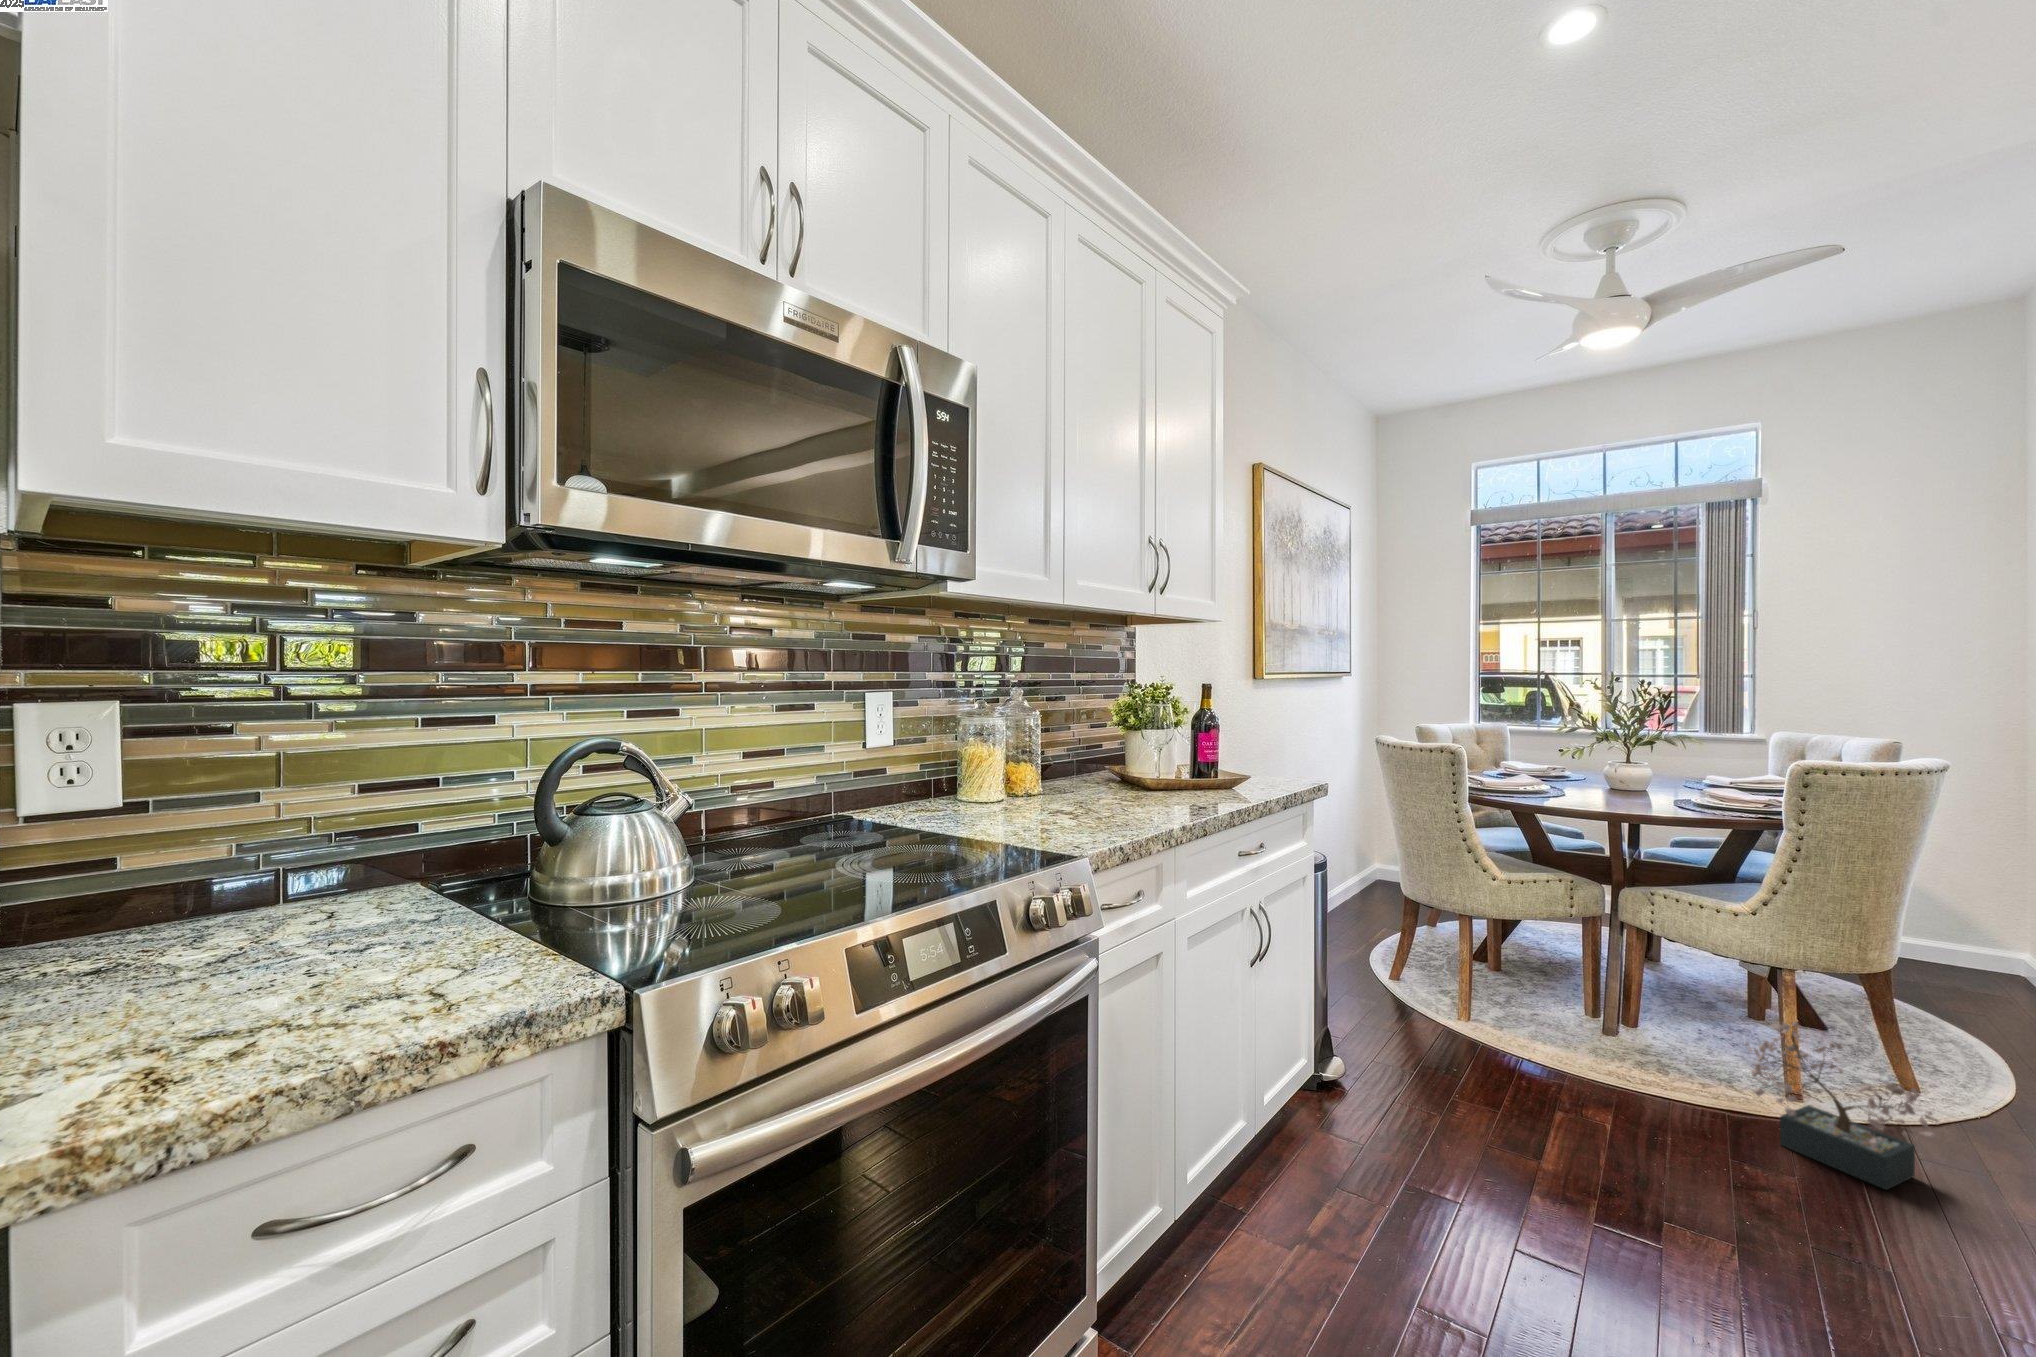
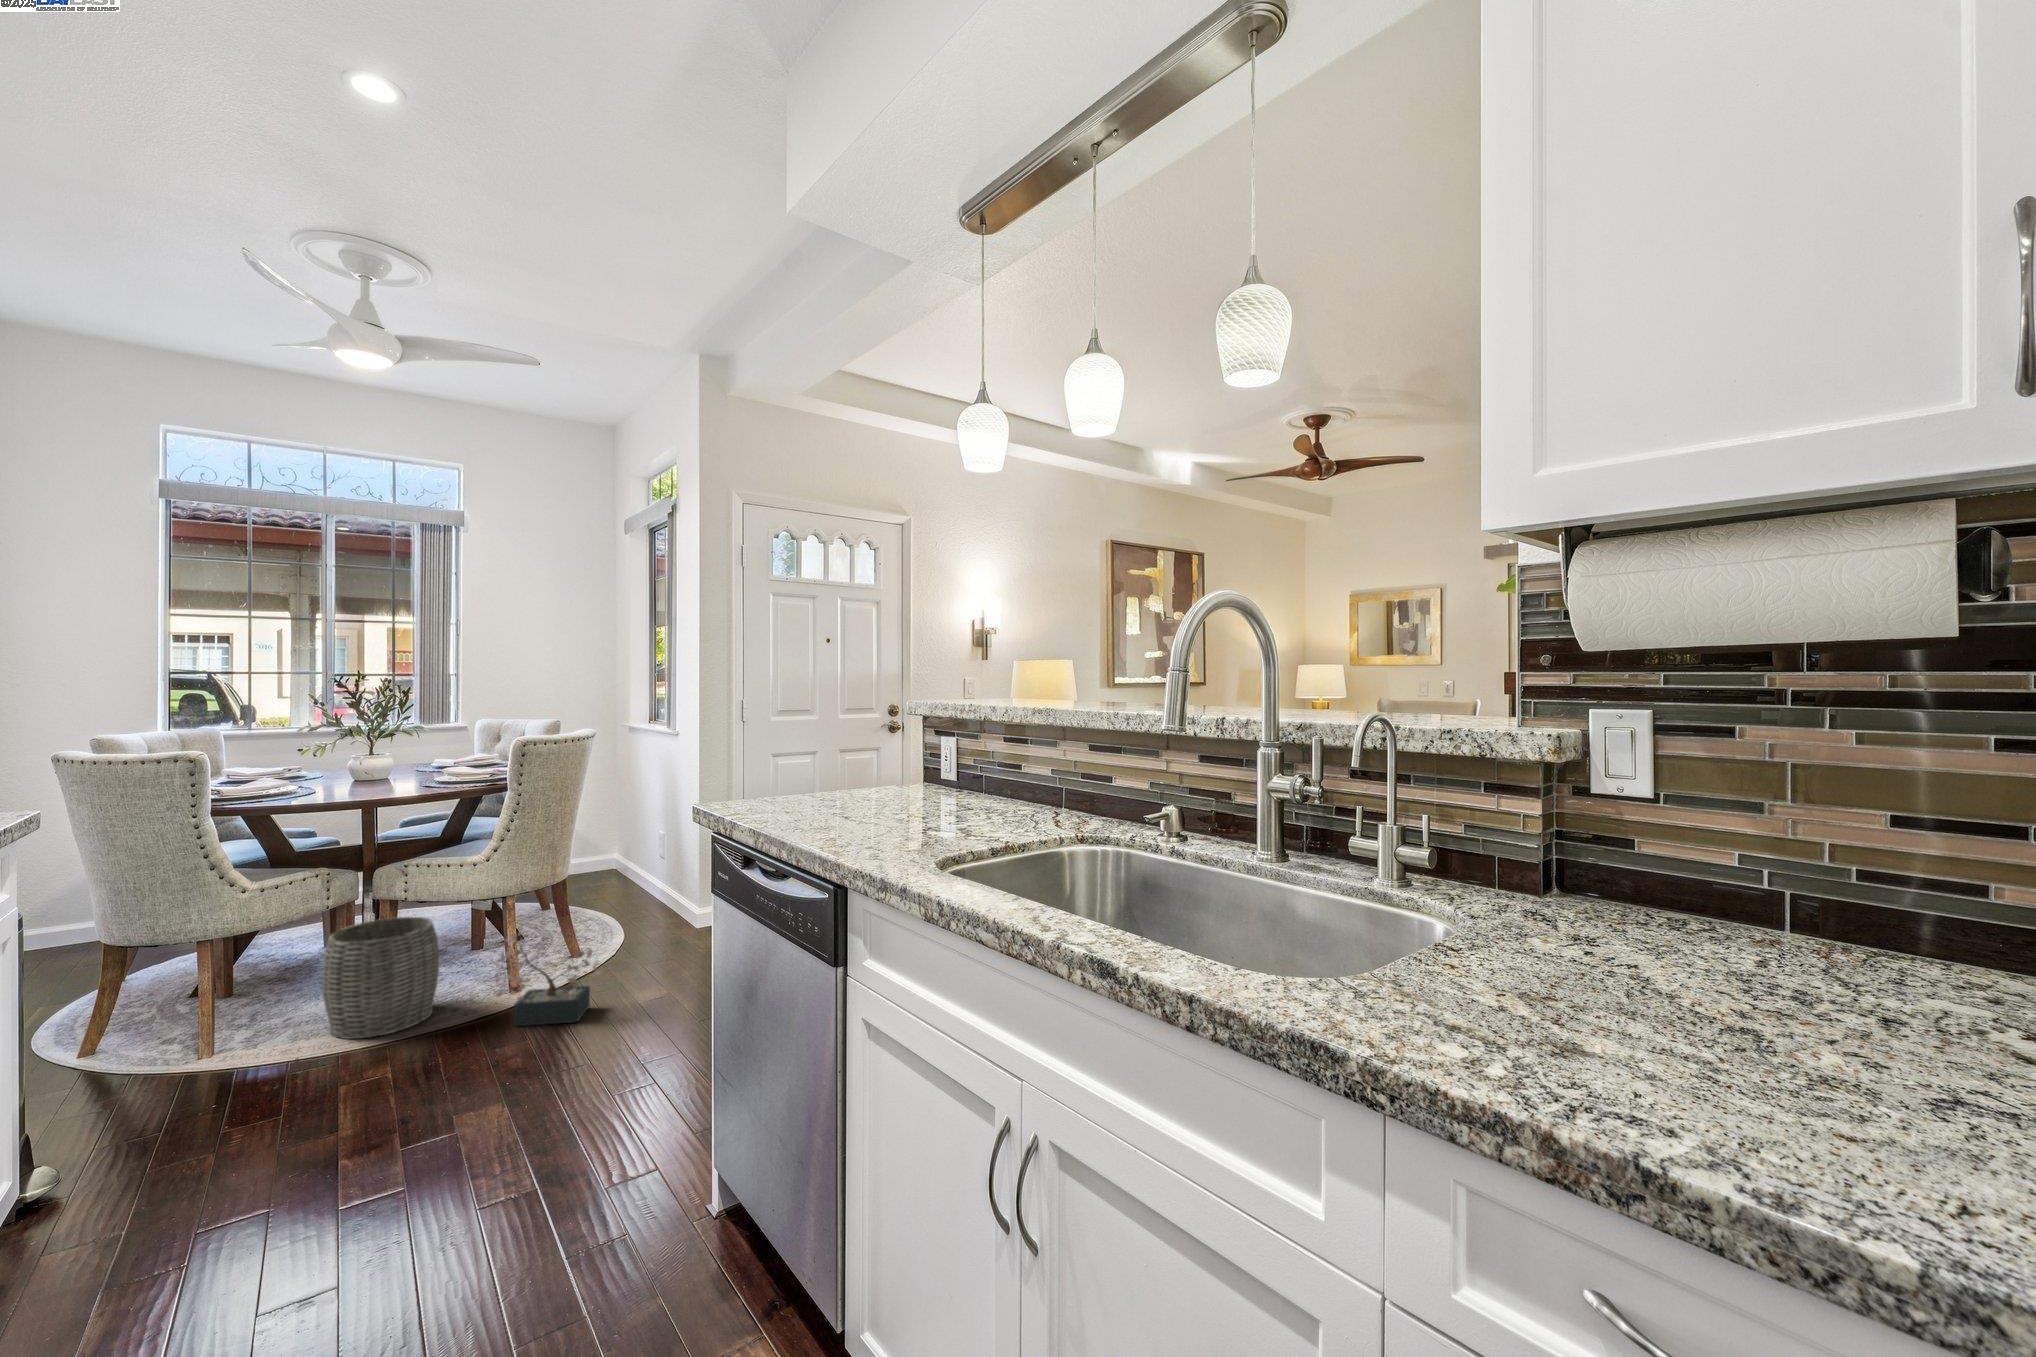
woven basket: none [1560,942,1686,1081] -> present [322,917,439,1039]

